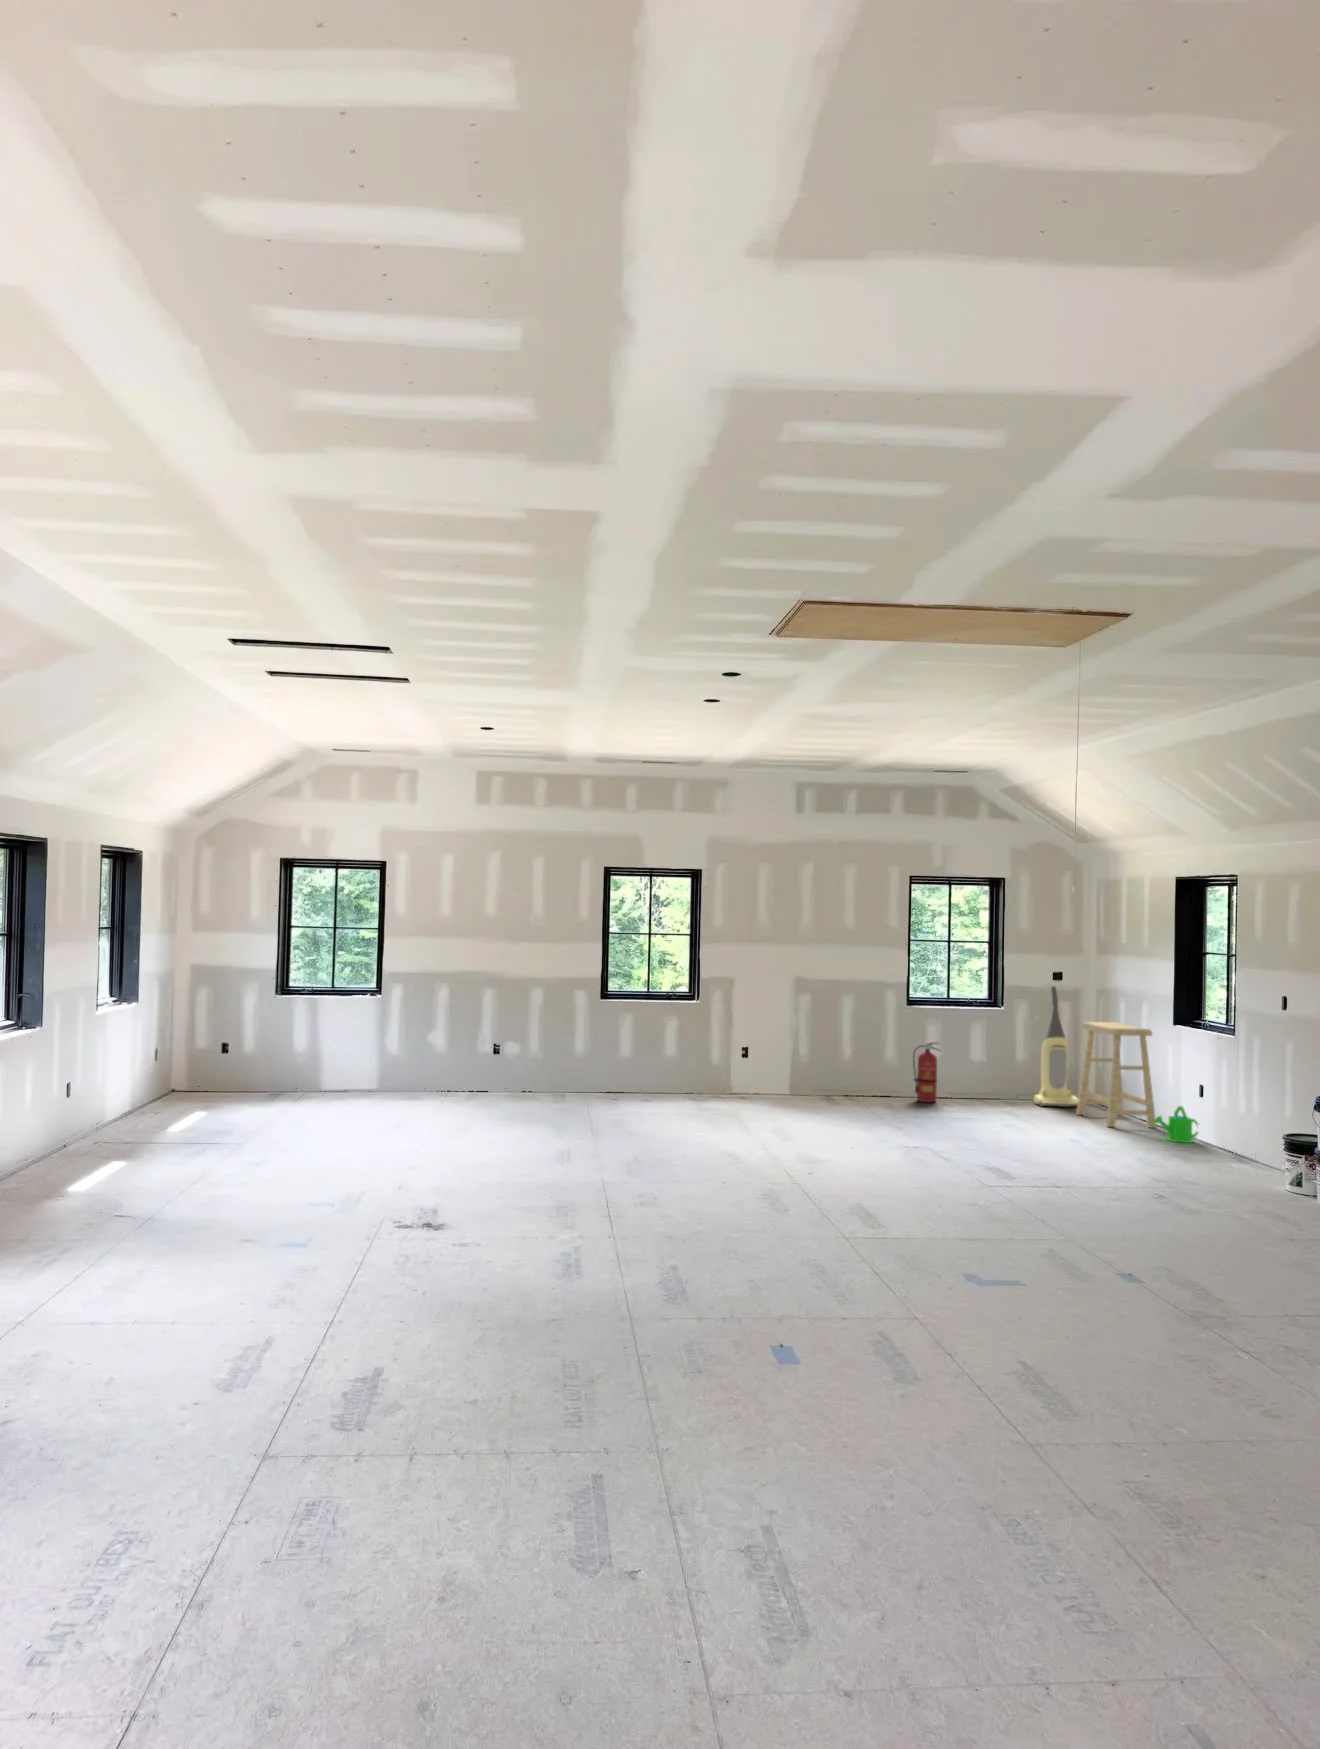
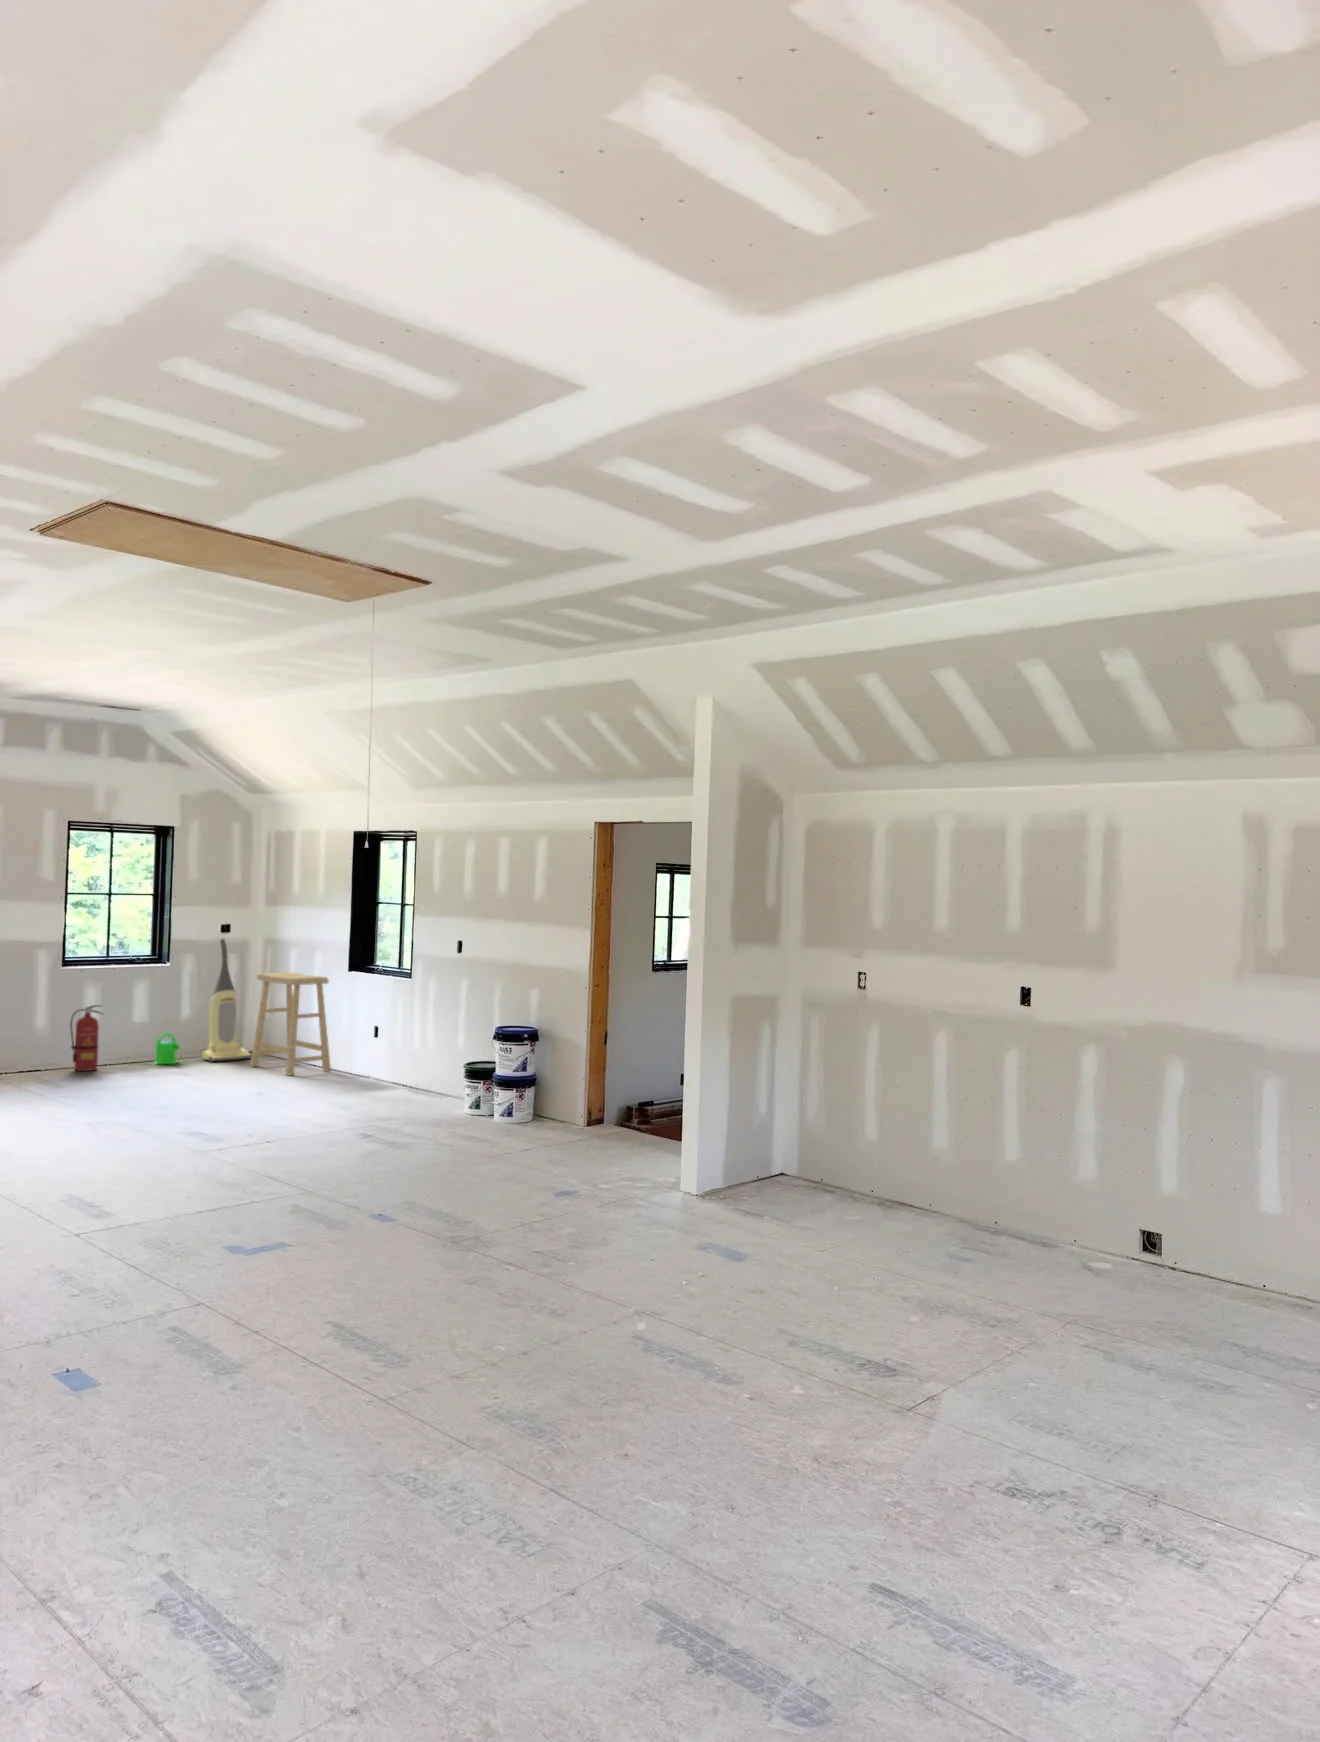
watering can: present [1154,1106,1198,1143] -> present [155,1032,180,1064]

